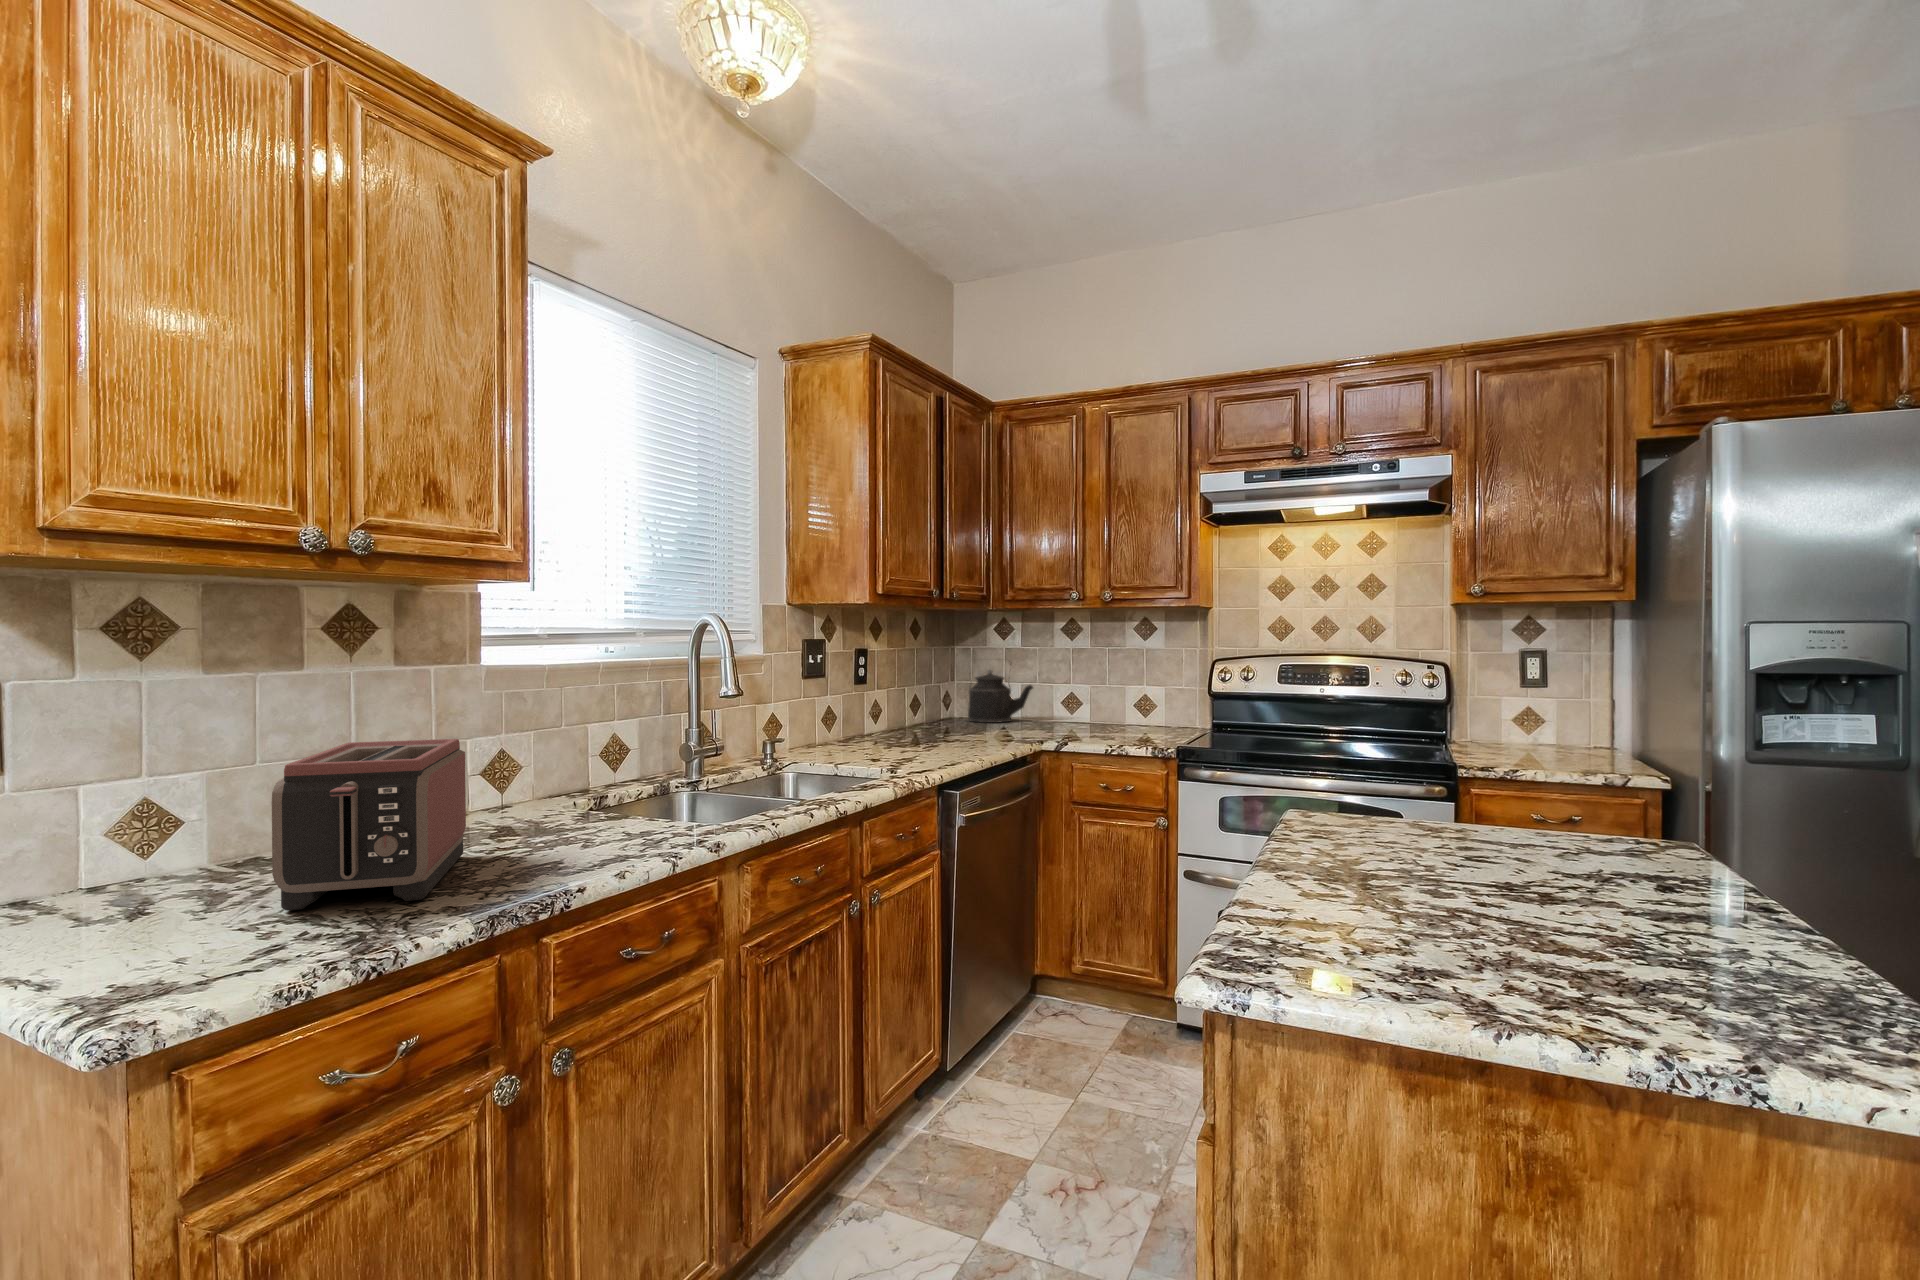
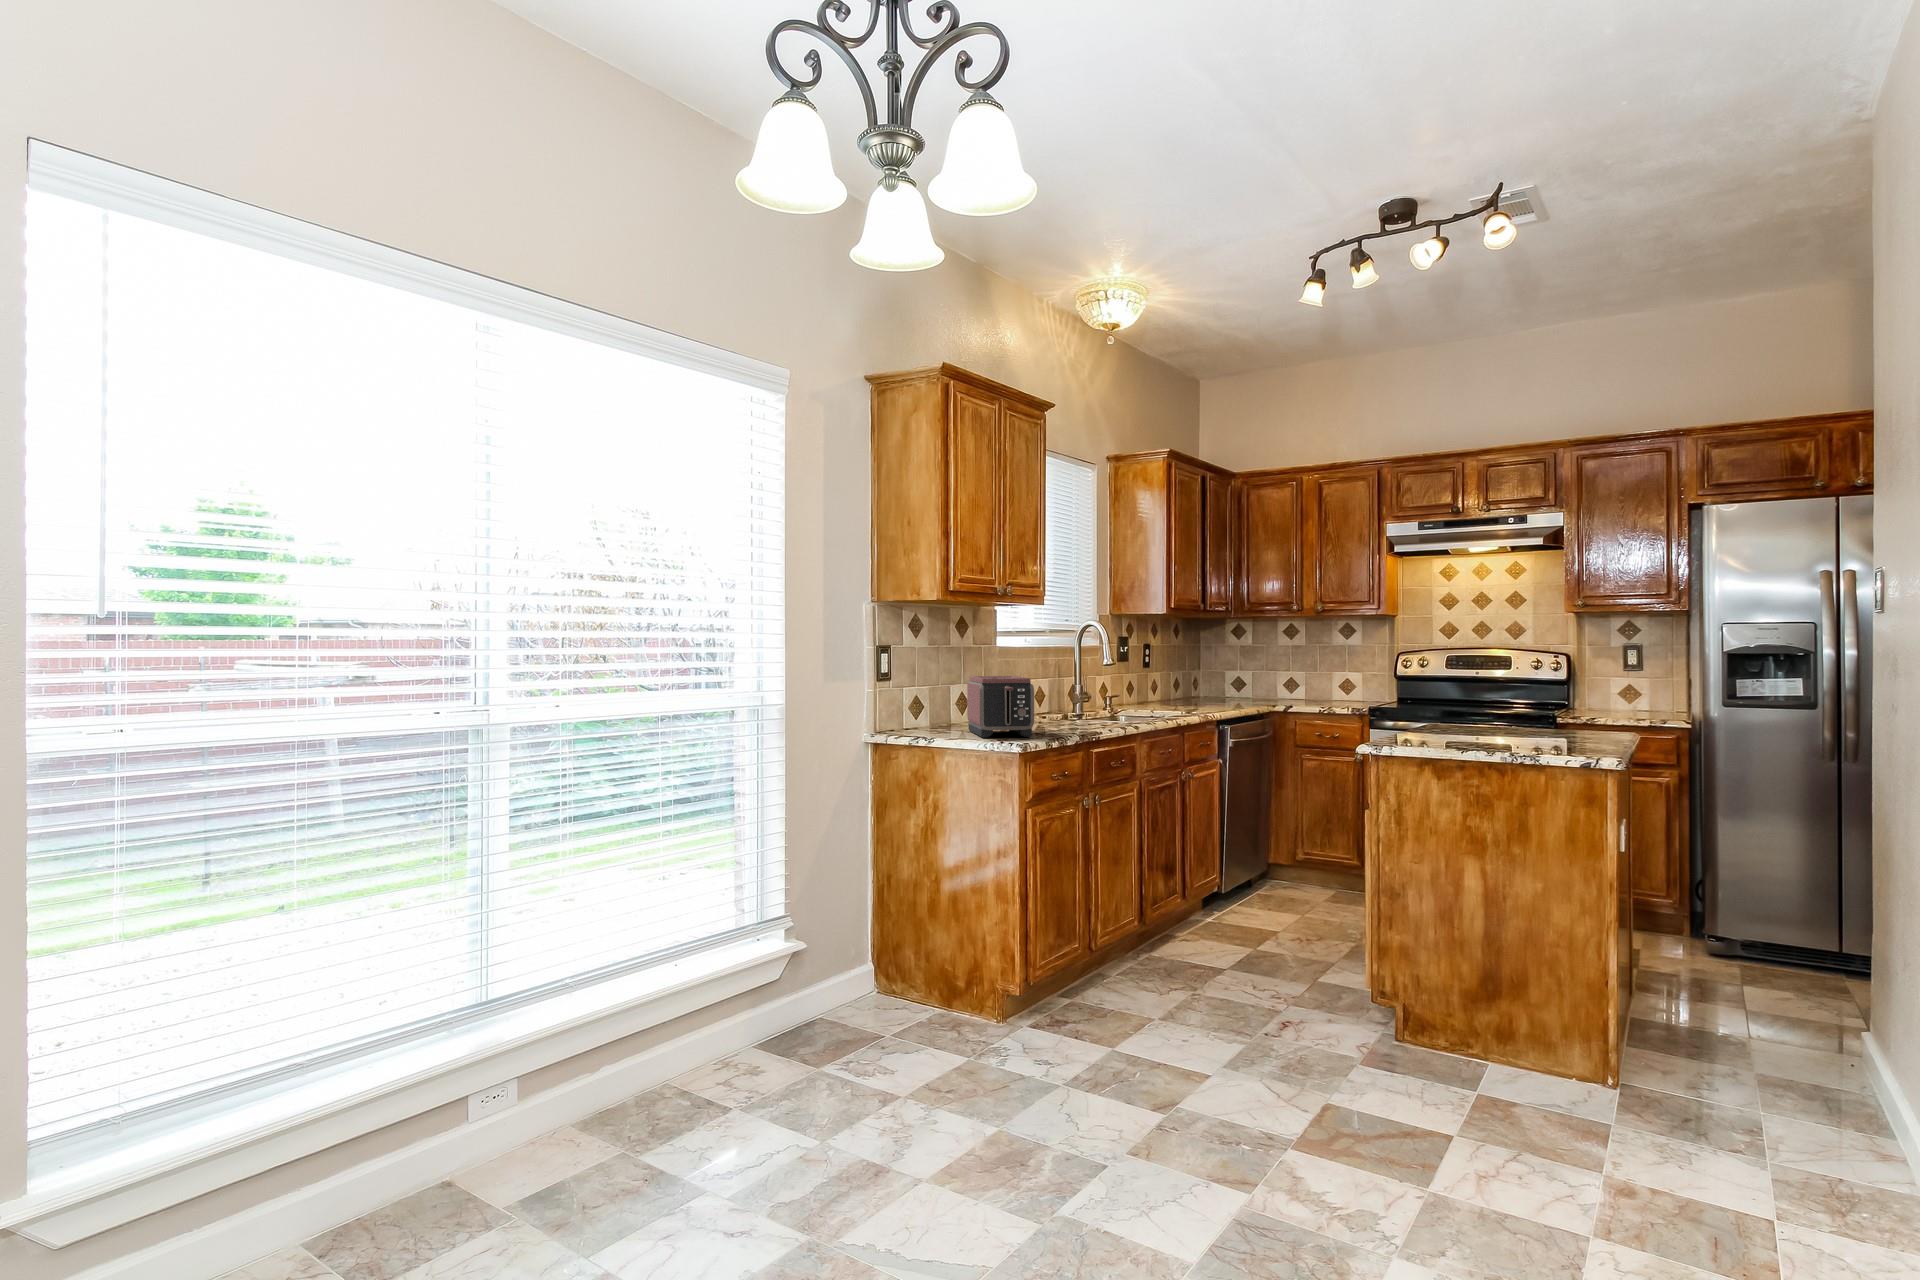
kettle: present [968,670,1033,723] -> none [1214,654,1263,699]

